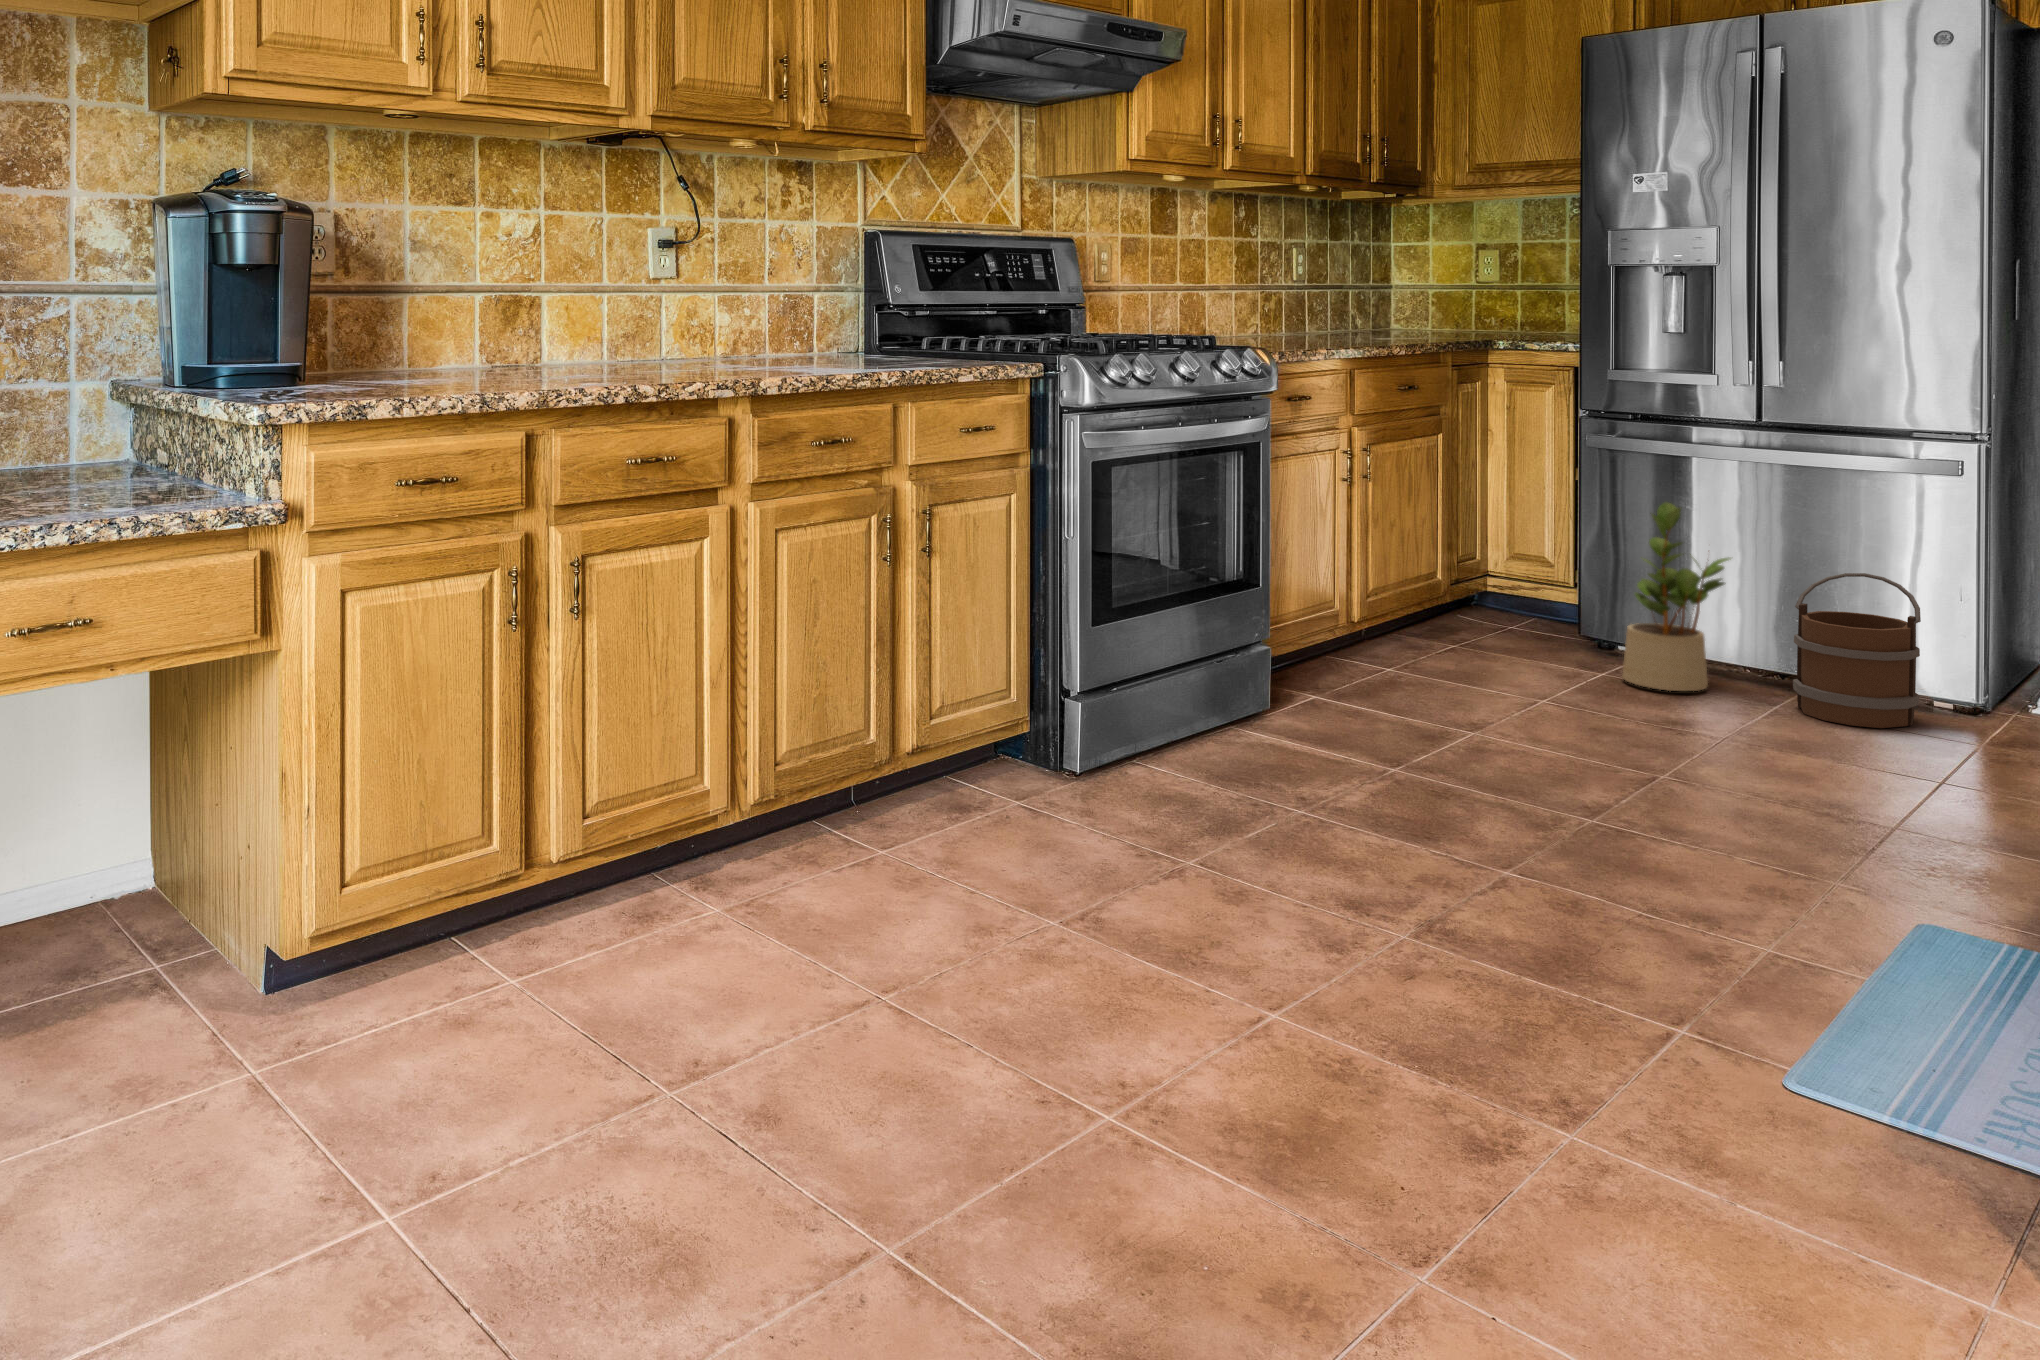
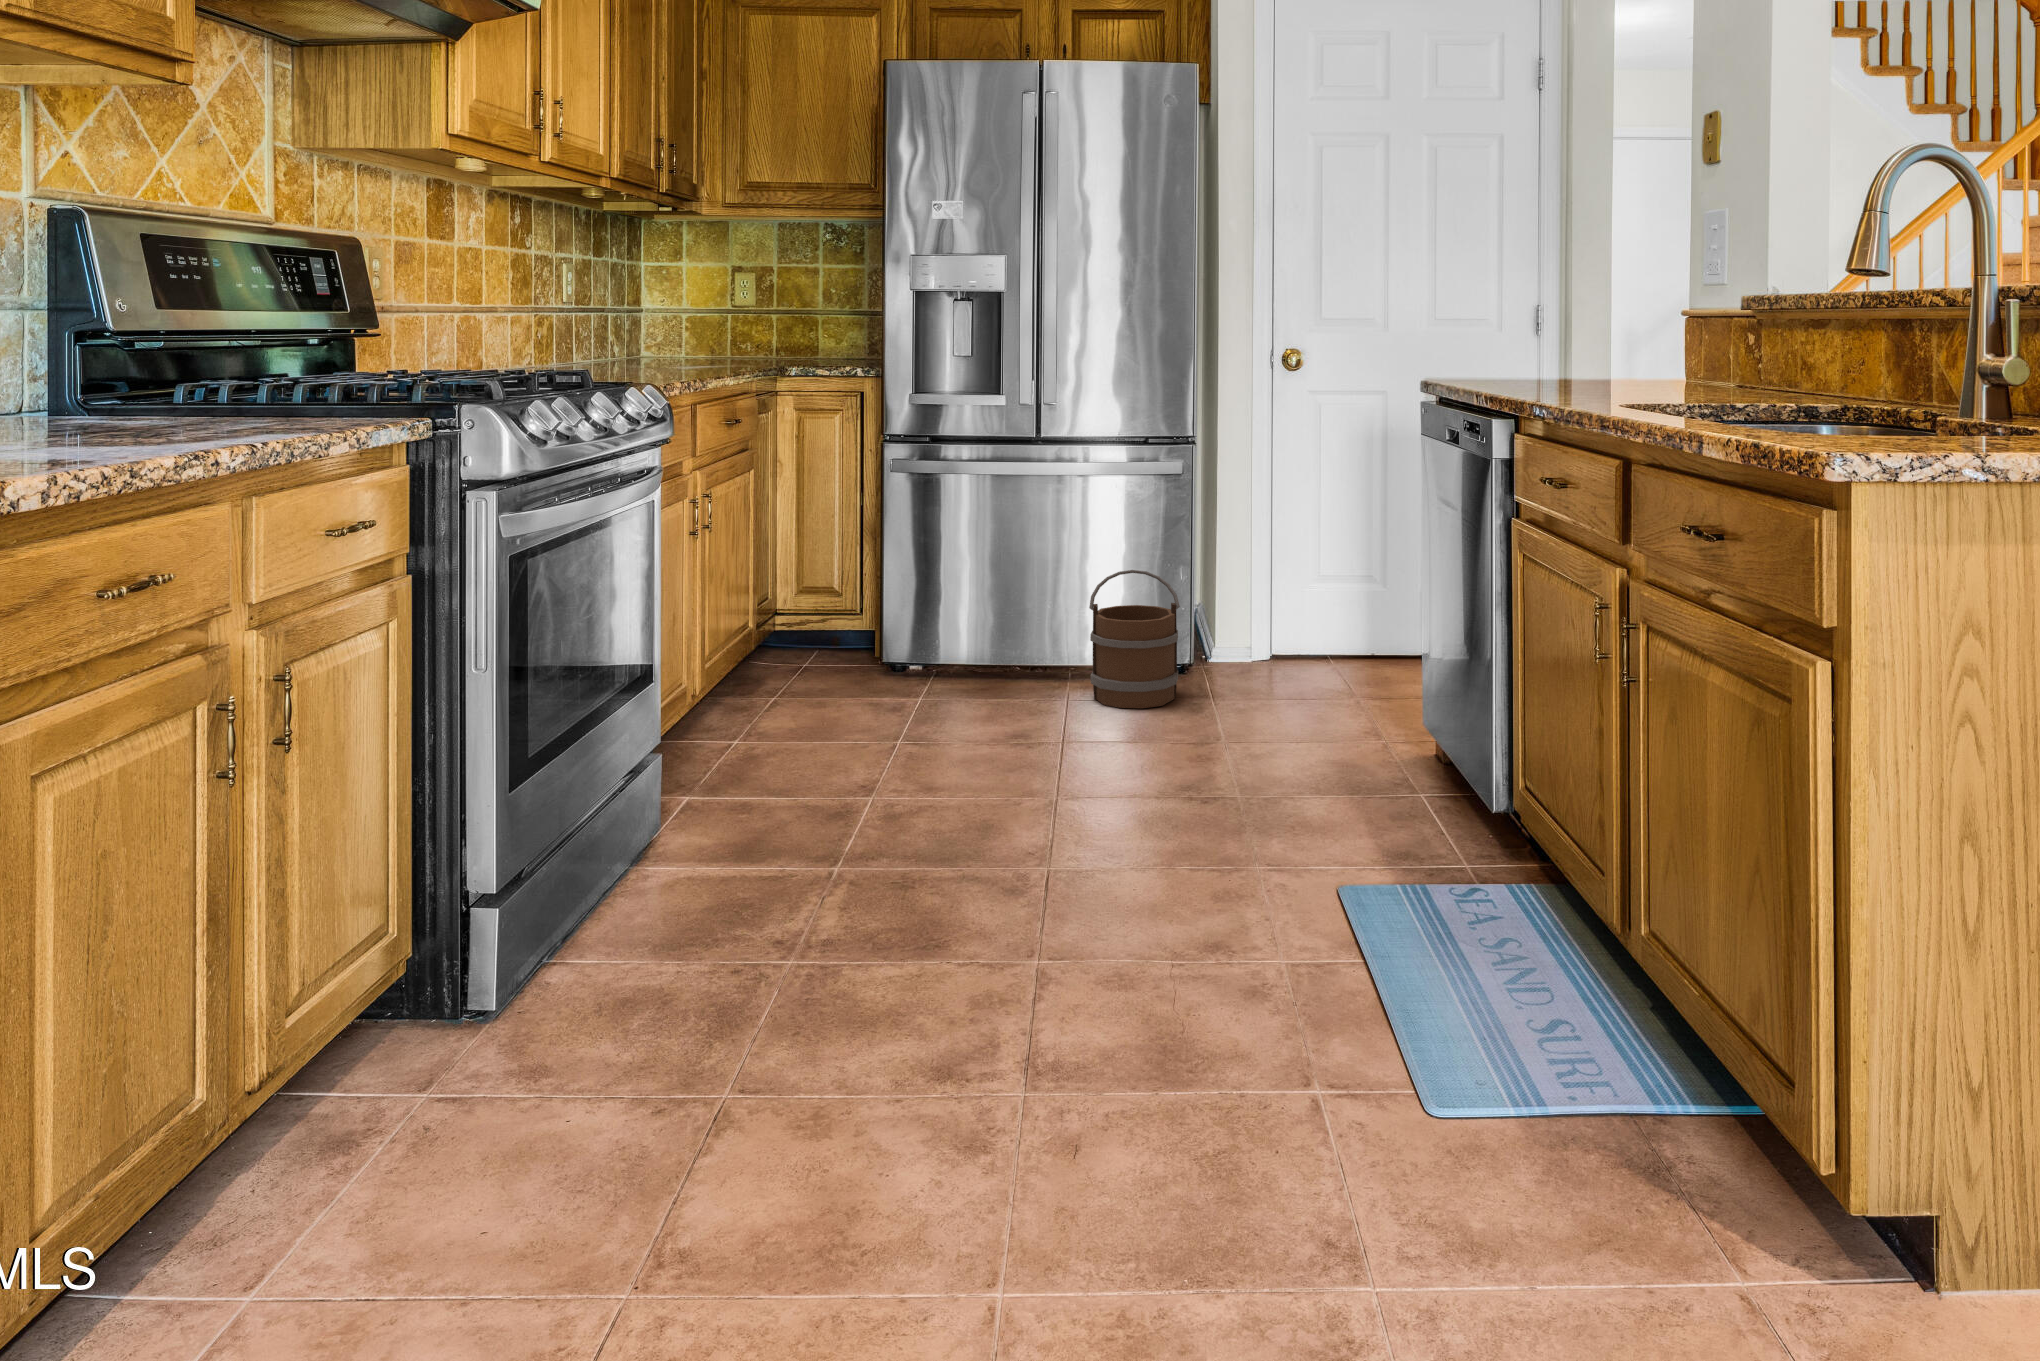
potted plant: present [1622,502,1731,691] -> none [952,523,1035,707]

